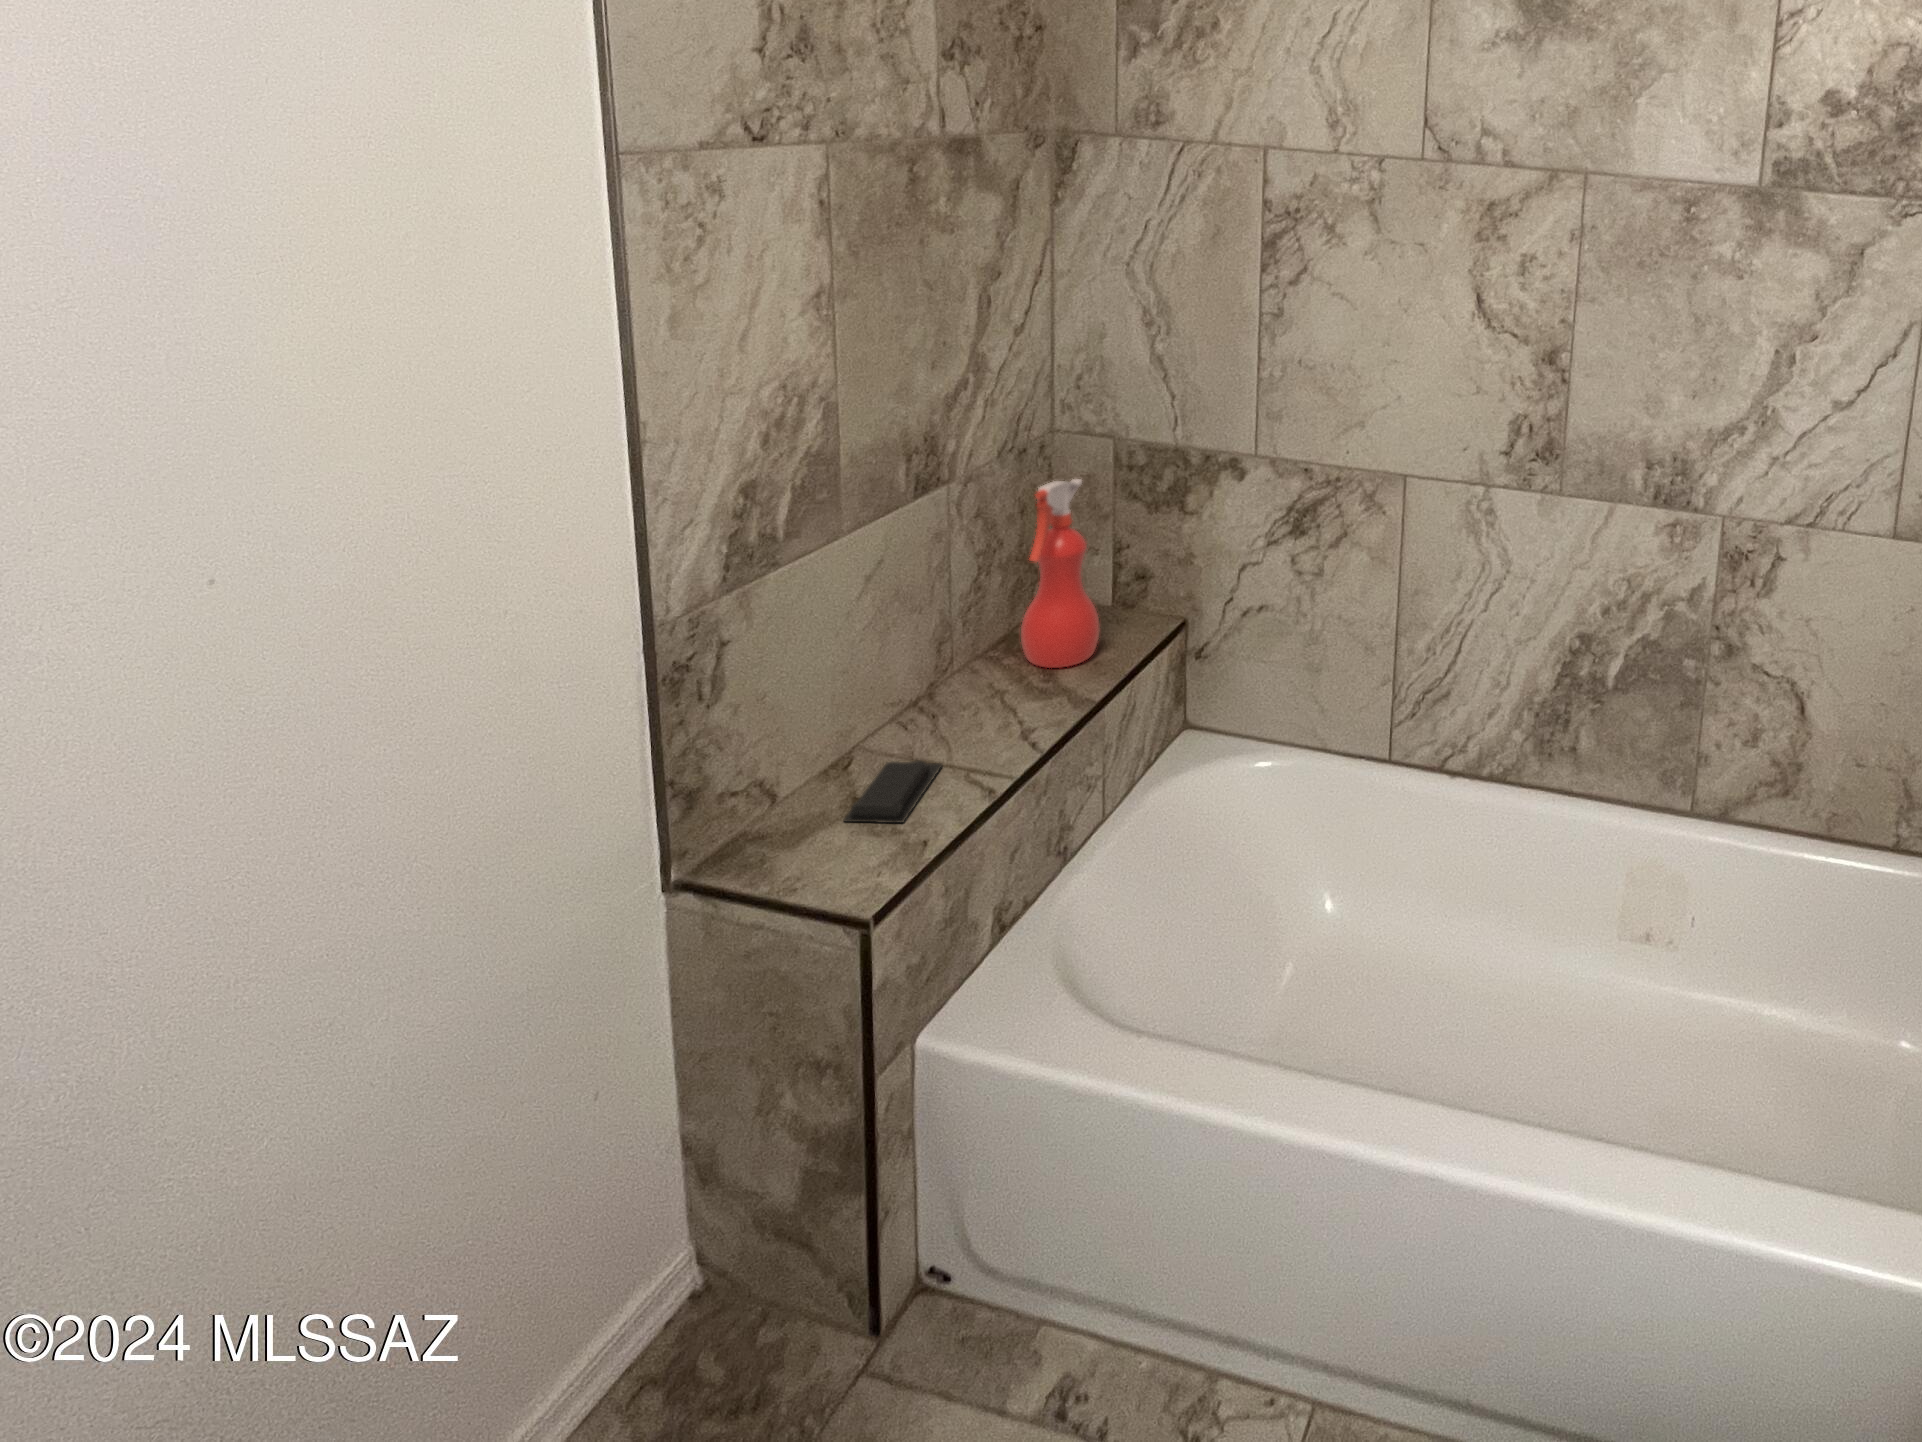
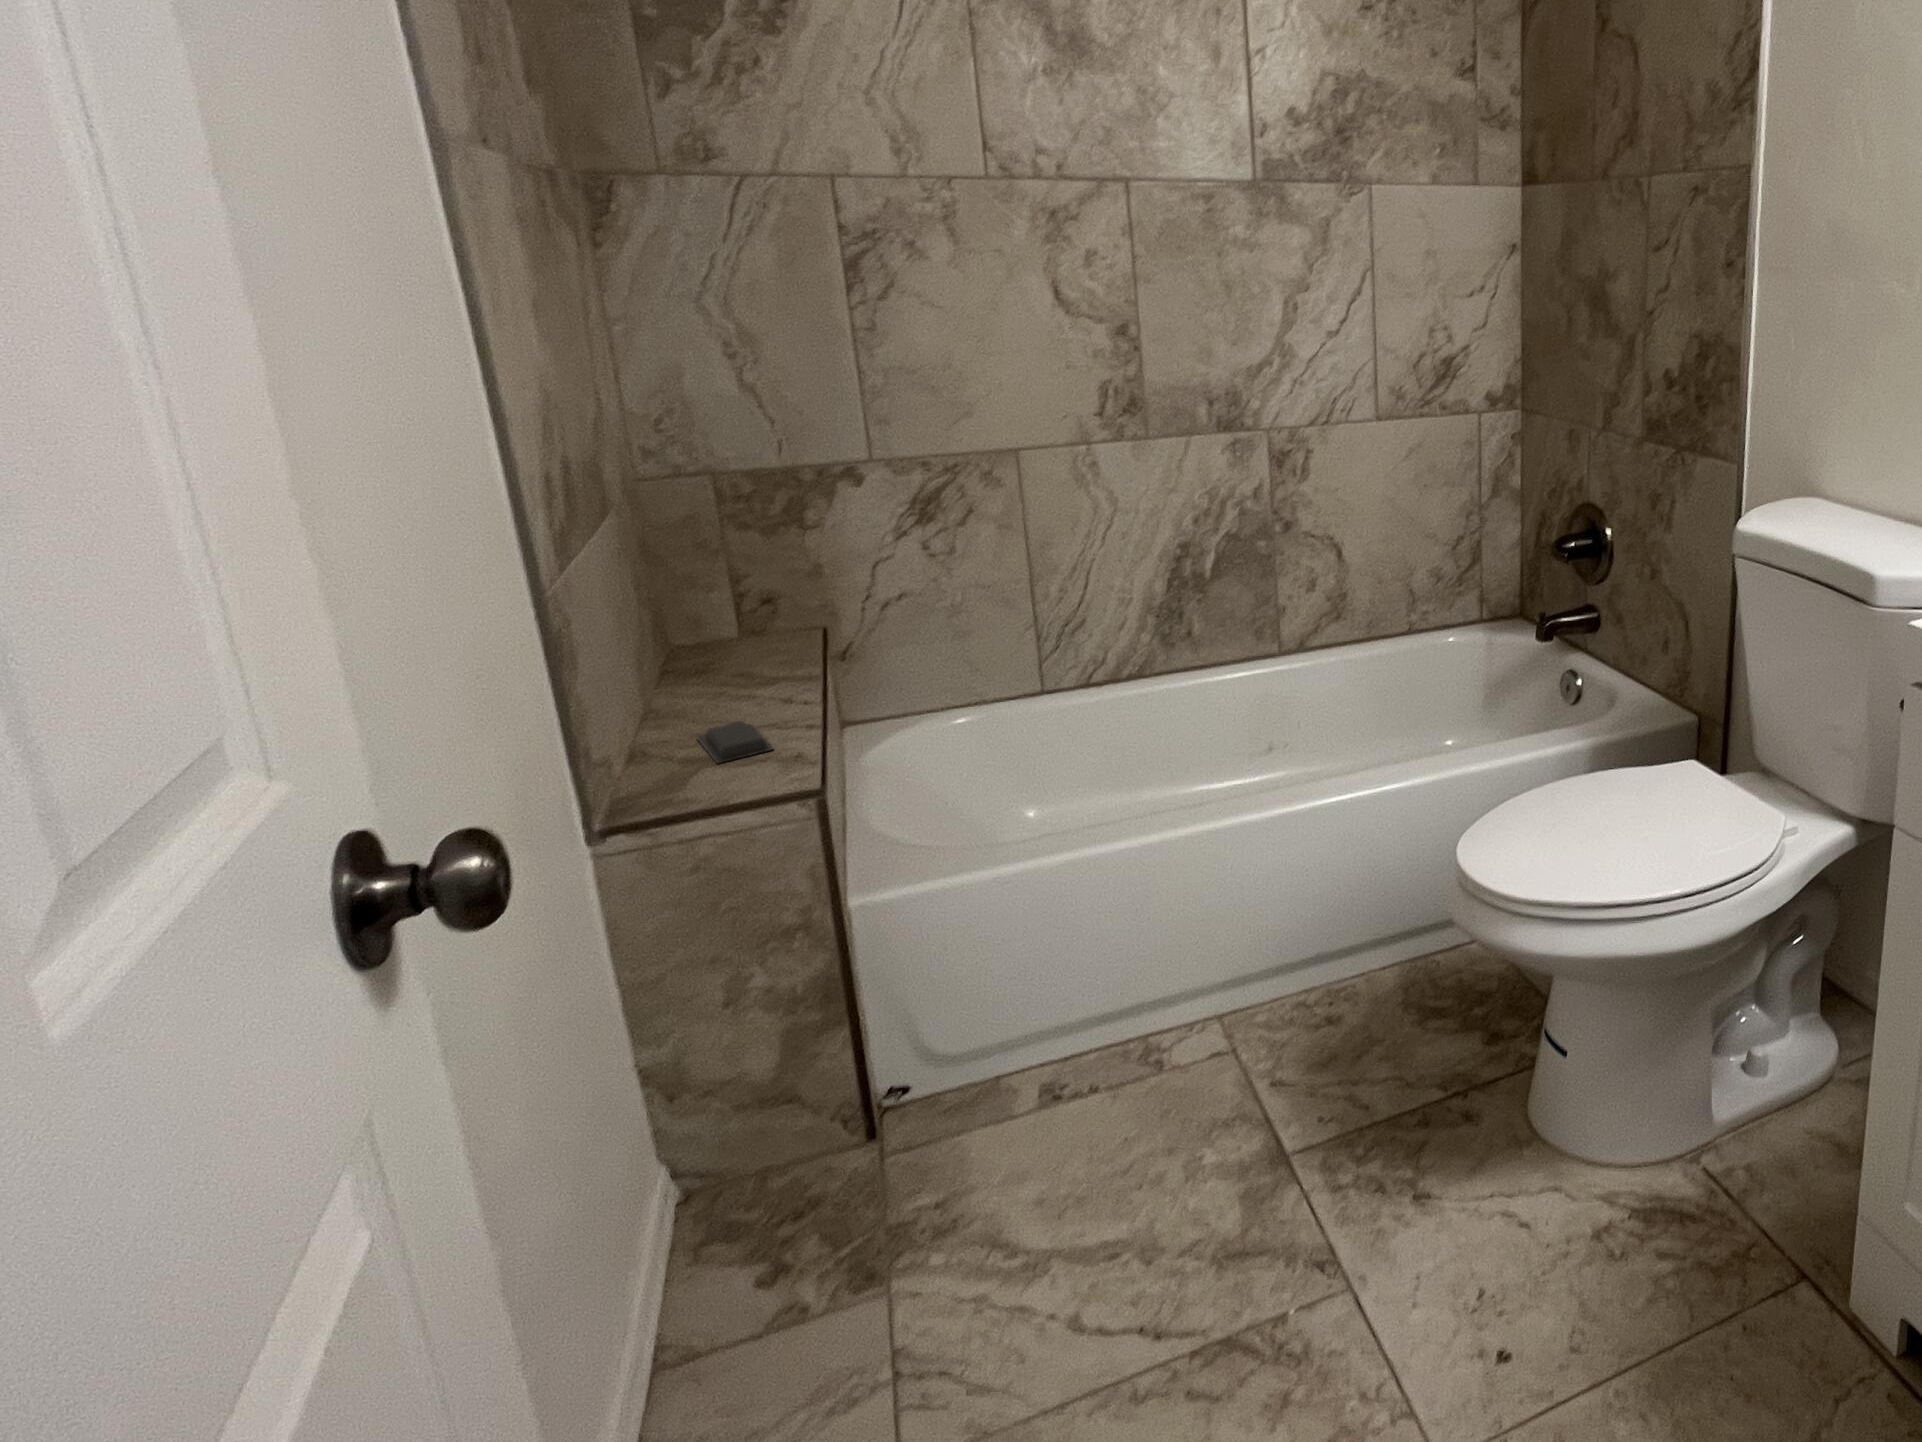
spray bottle: present [1021,479,1100,668] -> none [697,499,778,674]

